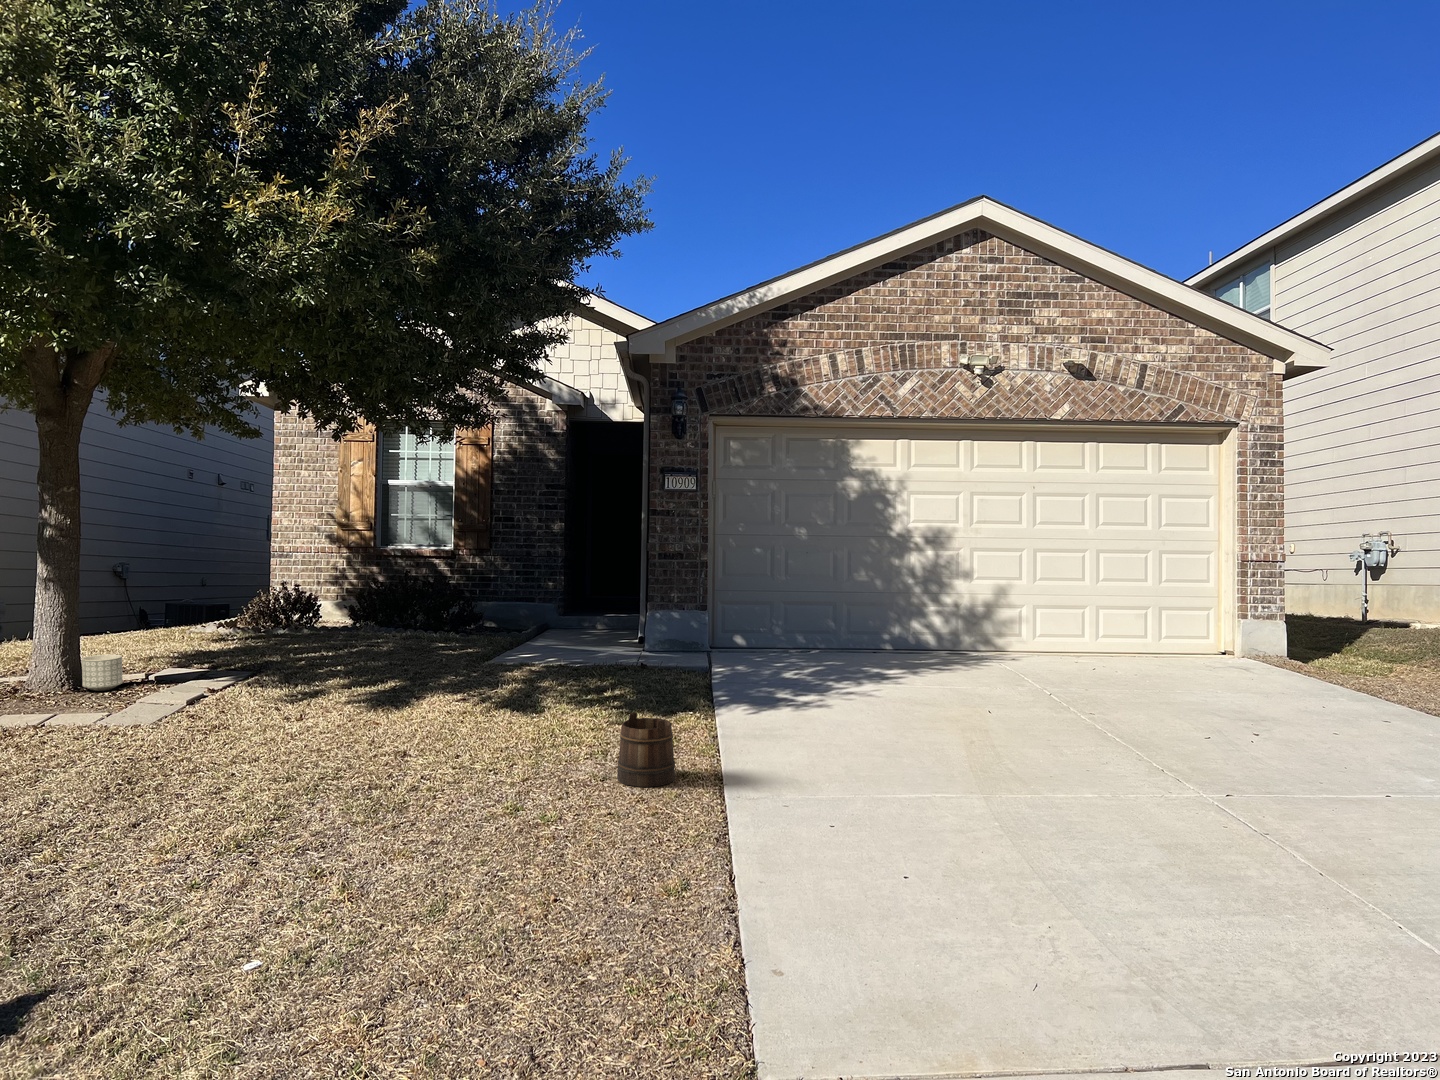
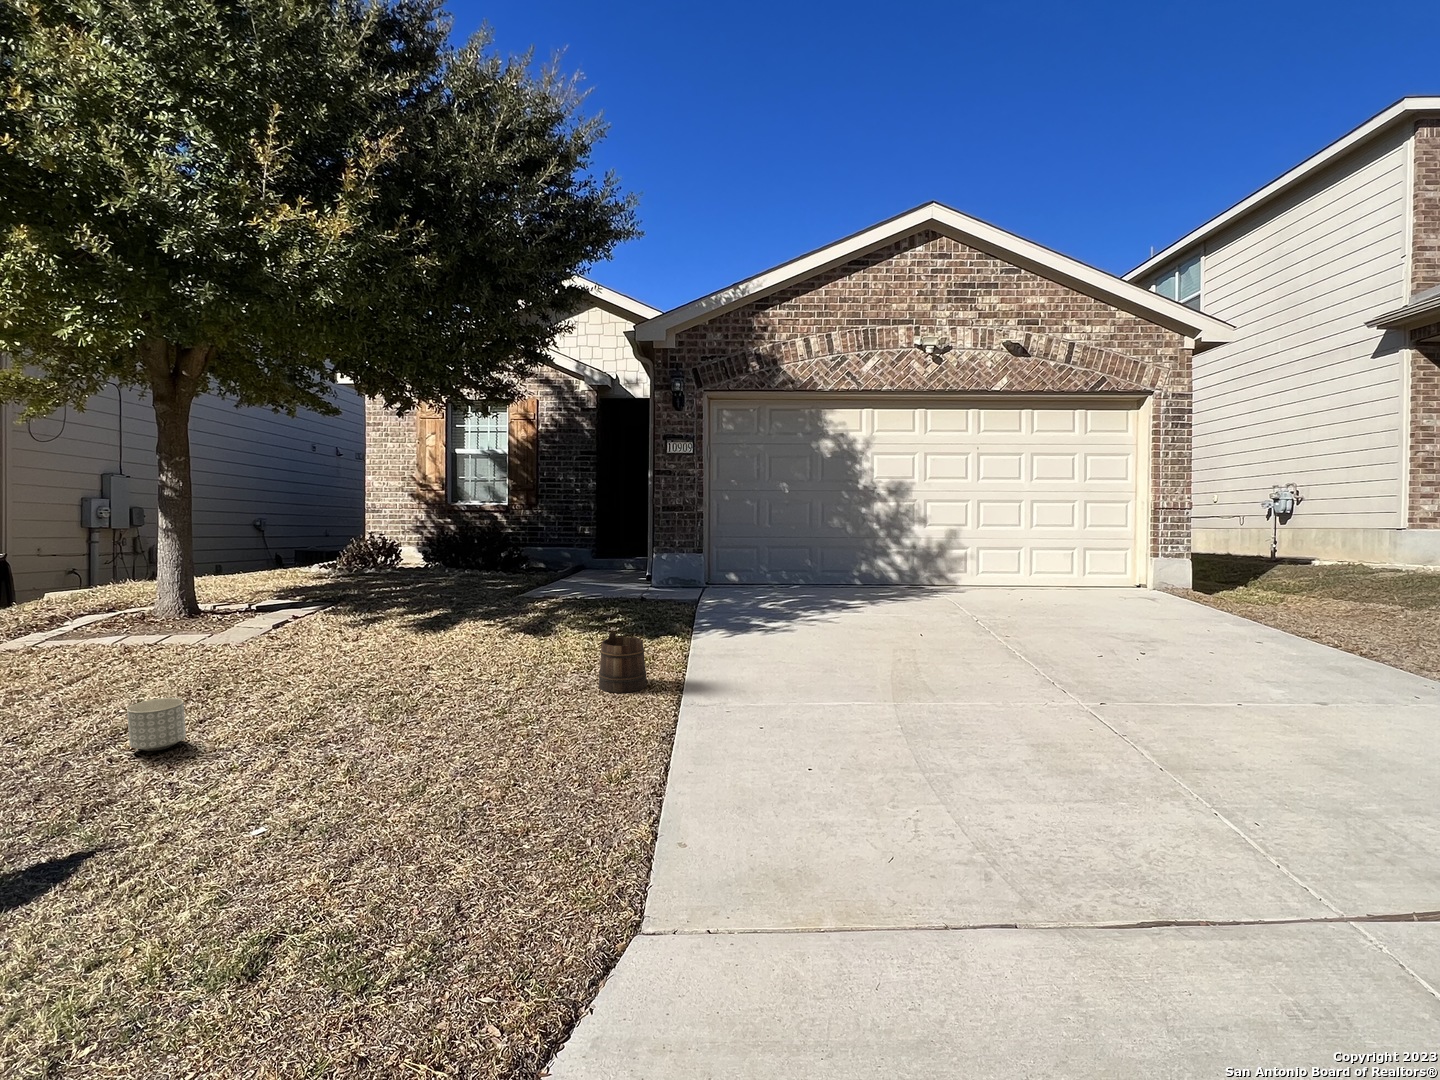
planter: present [82,655,123,691] -> present [127,698,186,751]

